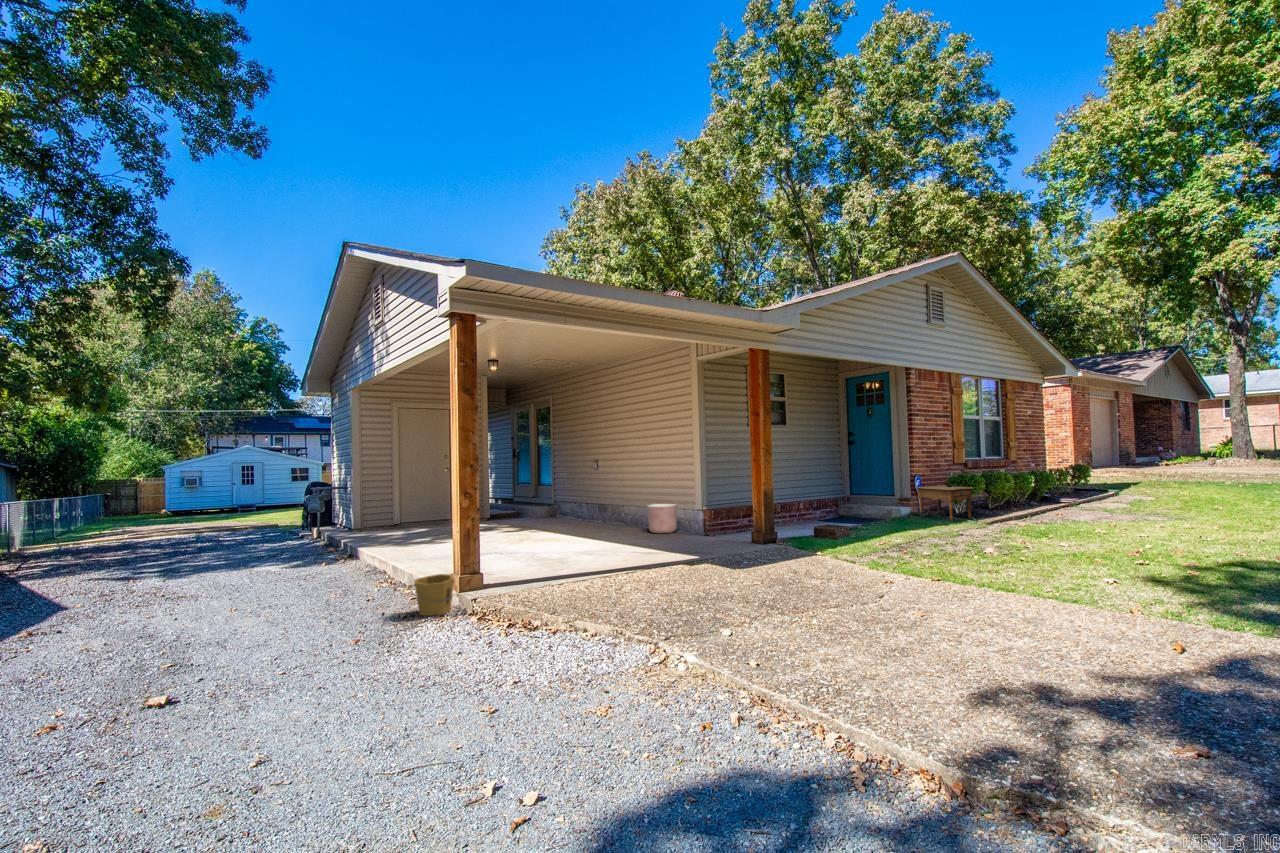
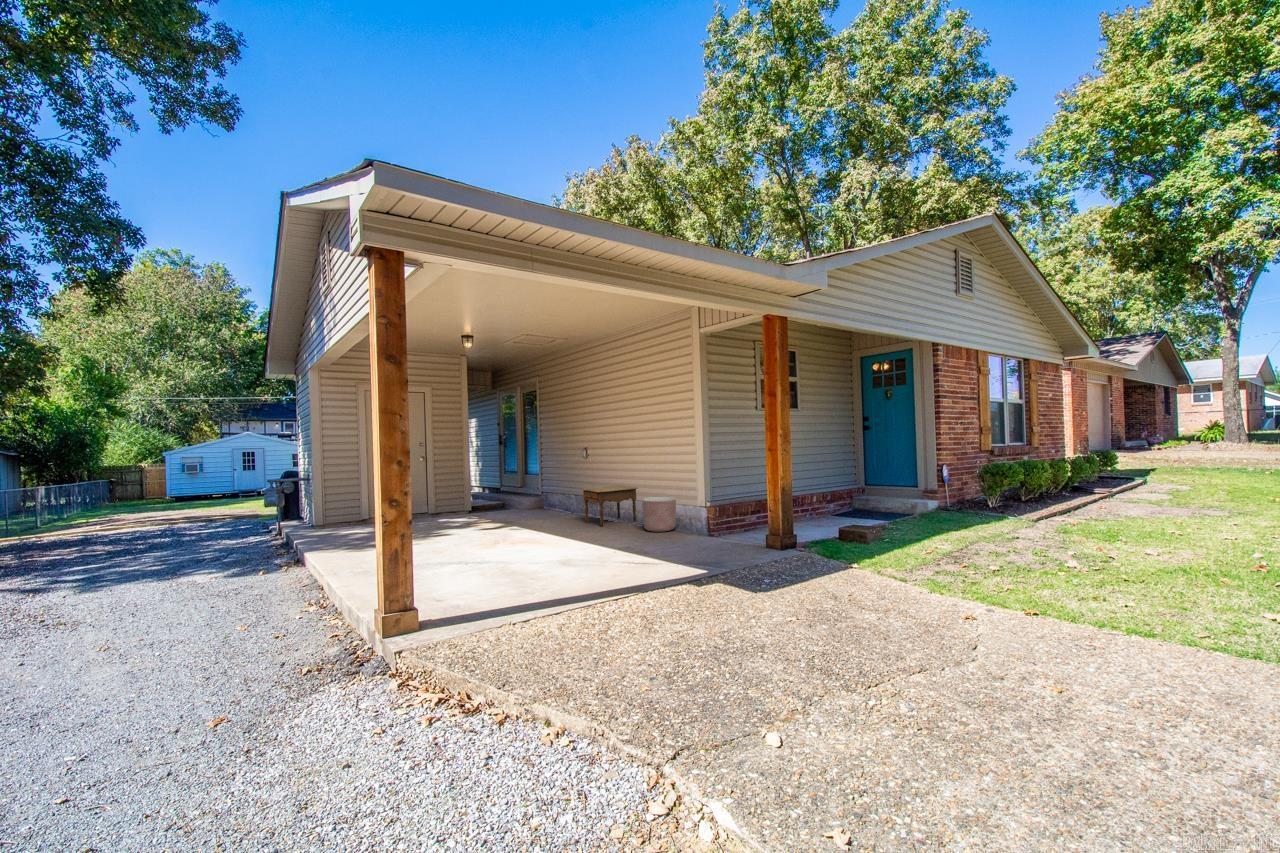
side table: present [917,486,973,521] -> present [582,485,638,526]
bucket: present [410,574,454,616] -> none [300,616,376,684]

